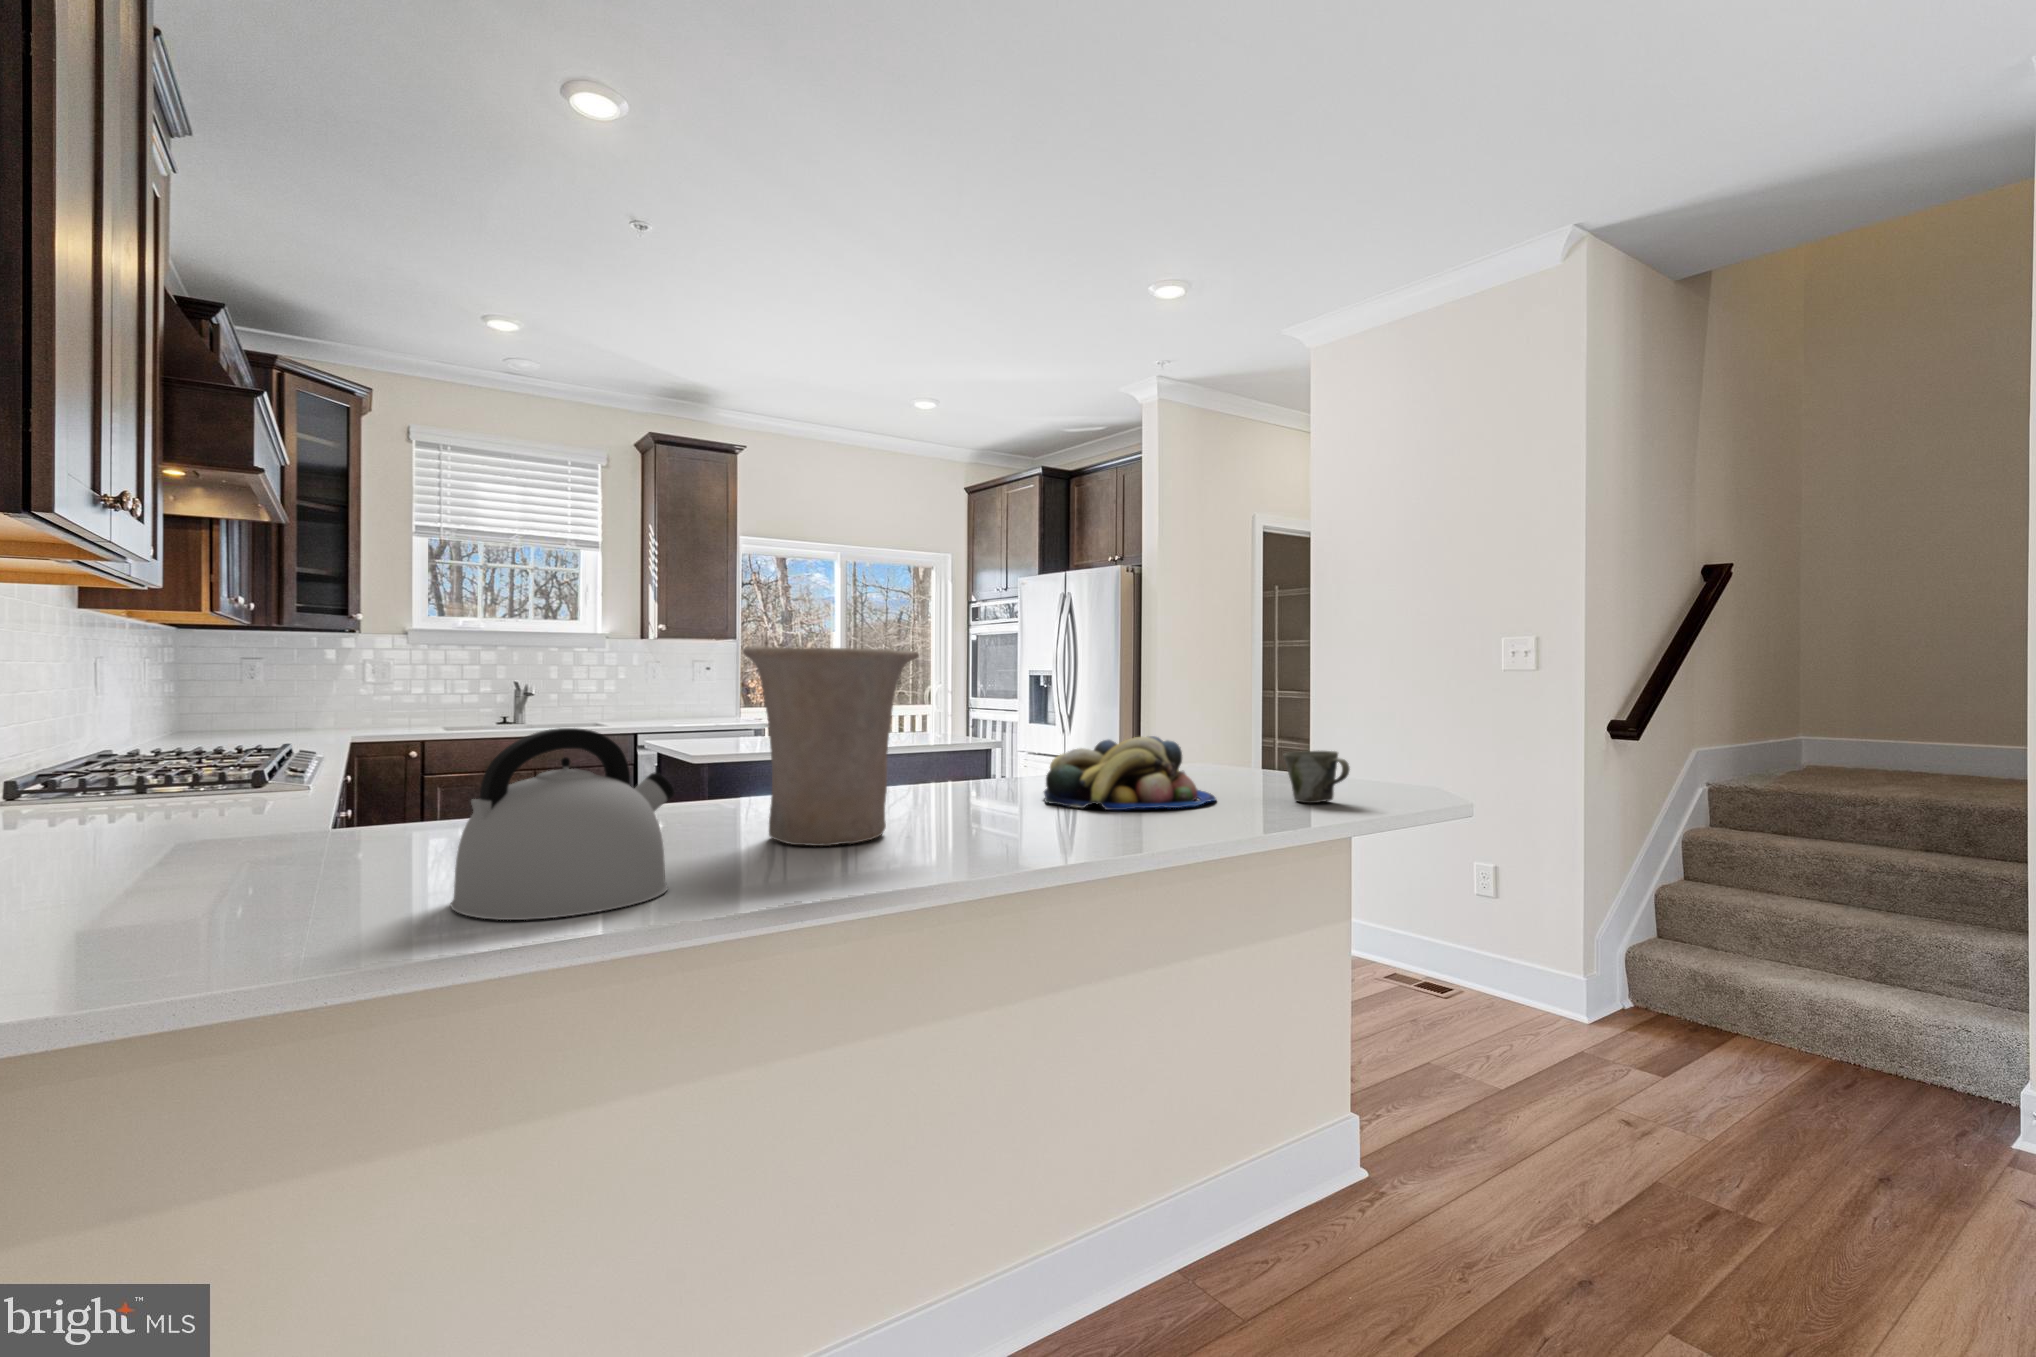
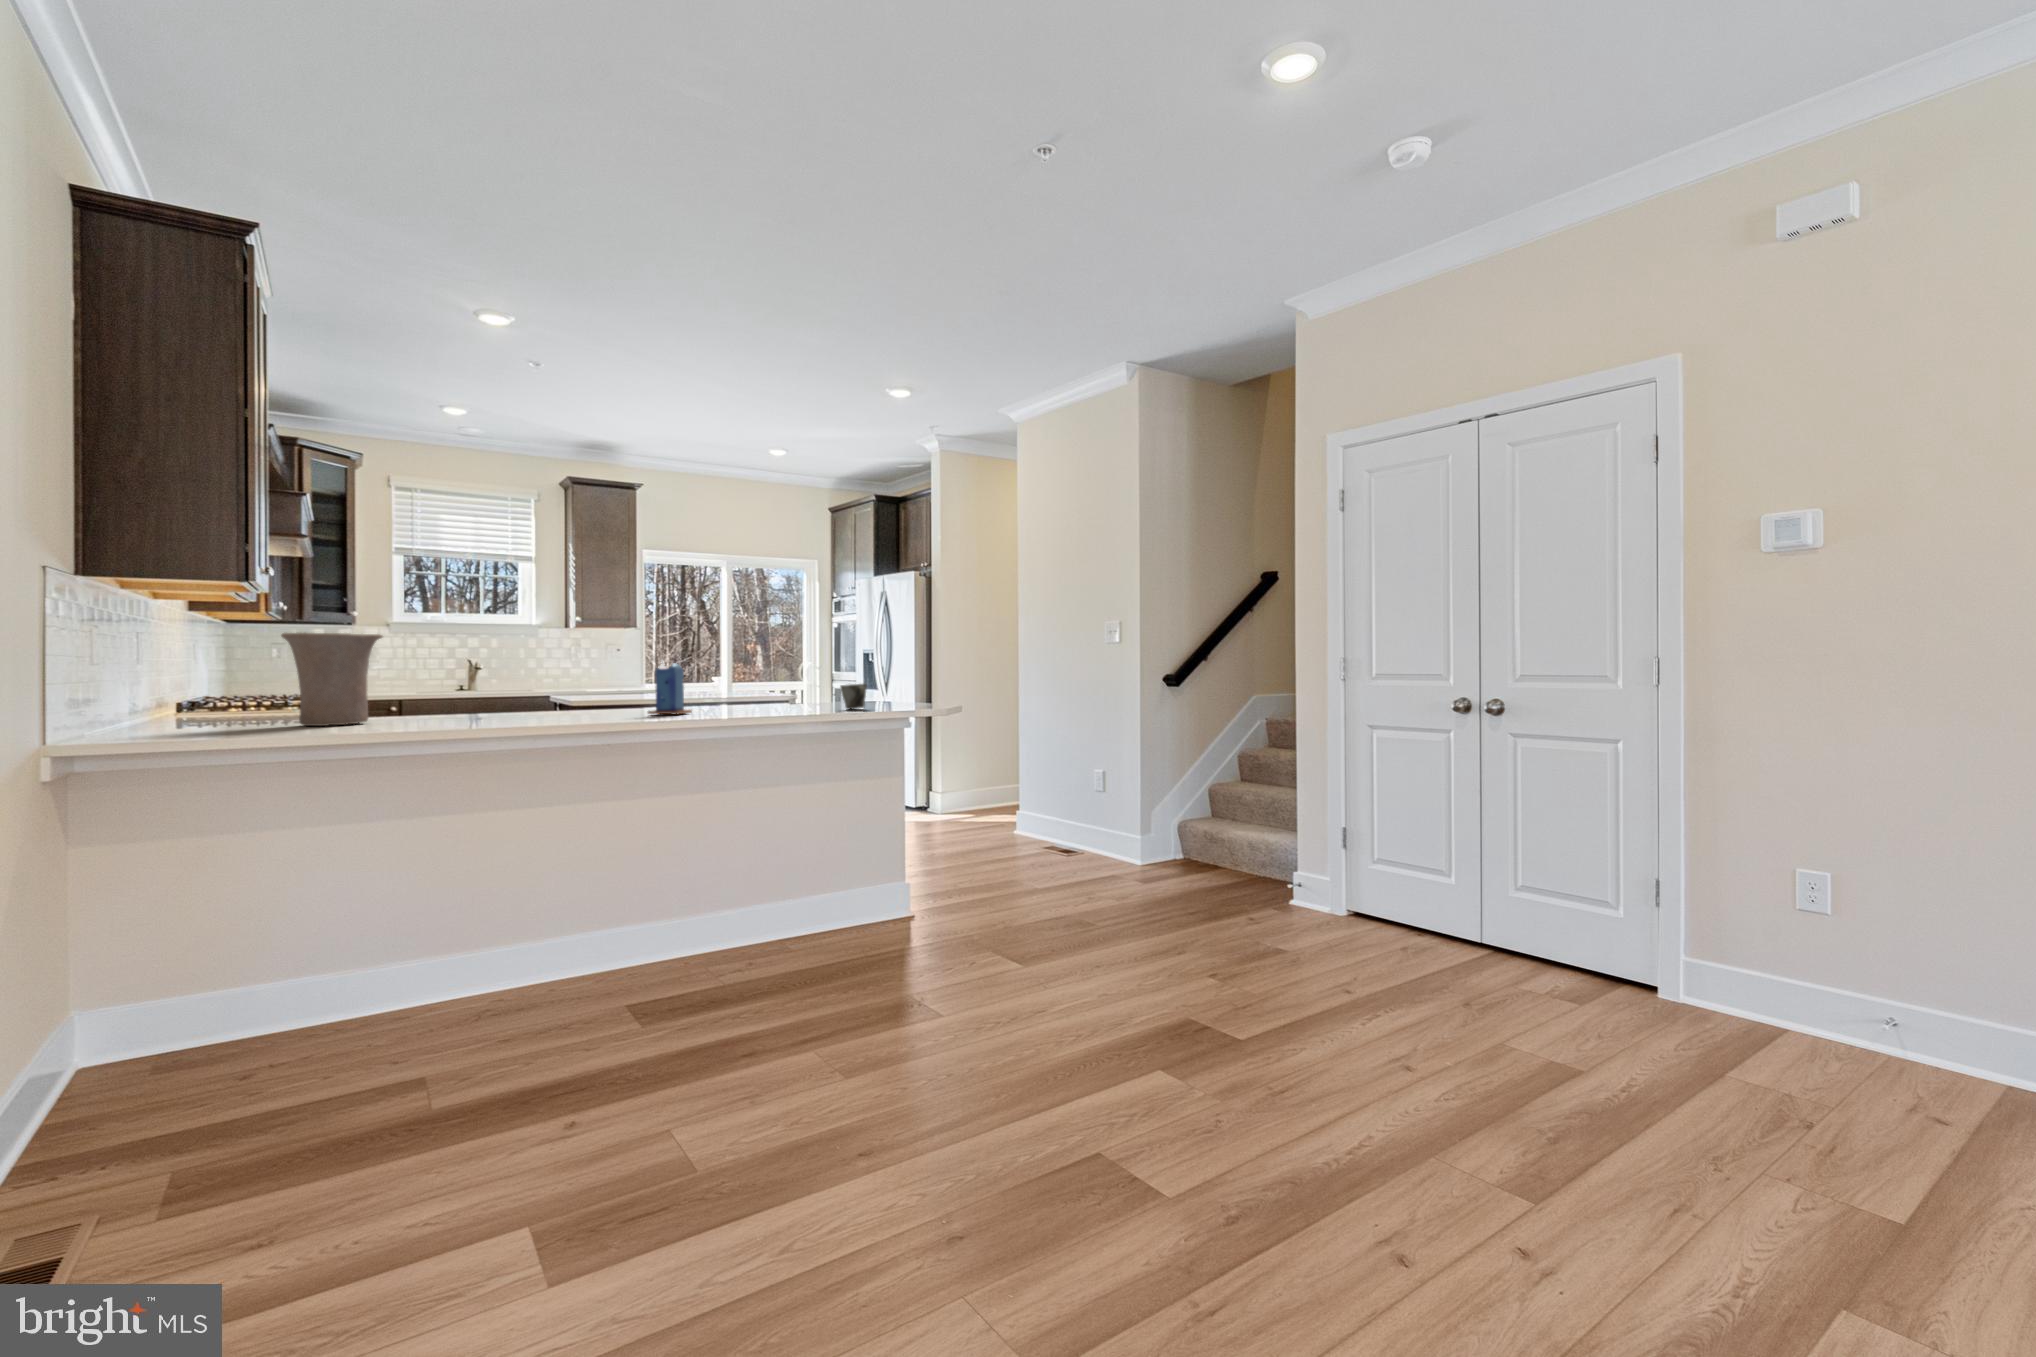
vase: present [743,646,919,846] -> present [281,633,383,726]
candle: none [949,705,1024,823] -> present [648,661,691,714]
kettle: present [450,728,675,920] -> none [400,664,493,730]
fruit bowl: present [1044,736,1216,810] -> none [715,677,810,712]

